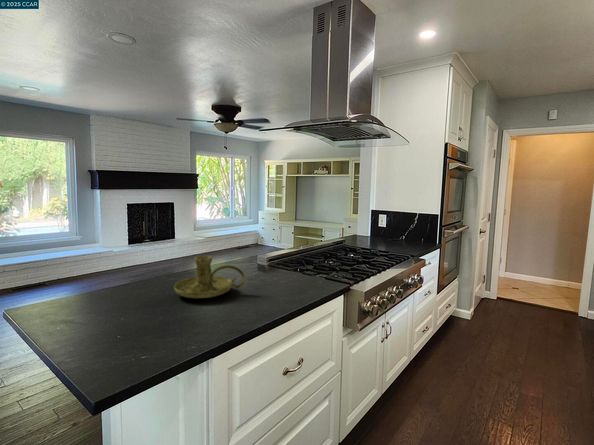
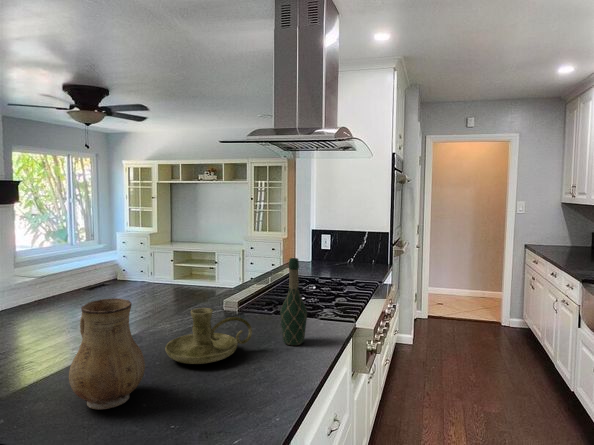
wine bottle: none [272,221,295,296] -> present [280,258,307,345]
ceramic pitcher: none [74,238,135,319] -> present [69,298,145,409]

